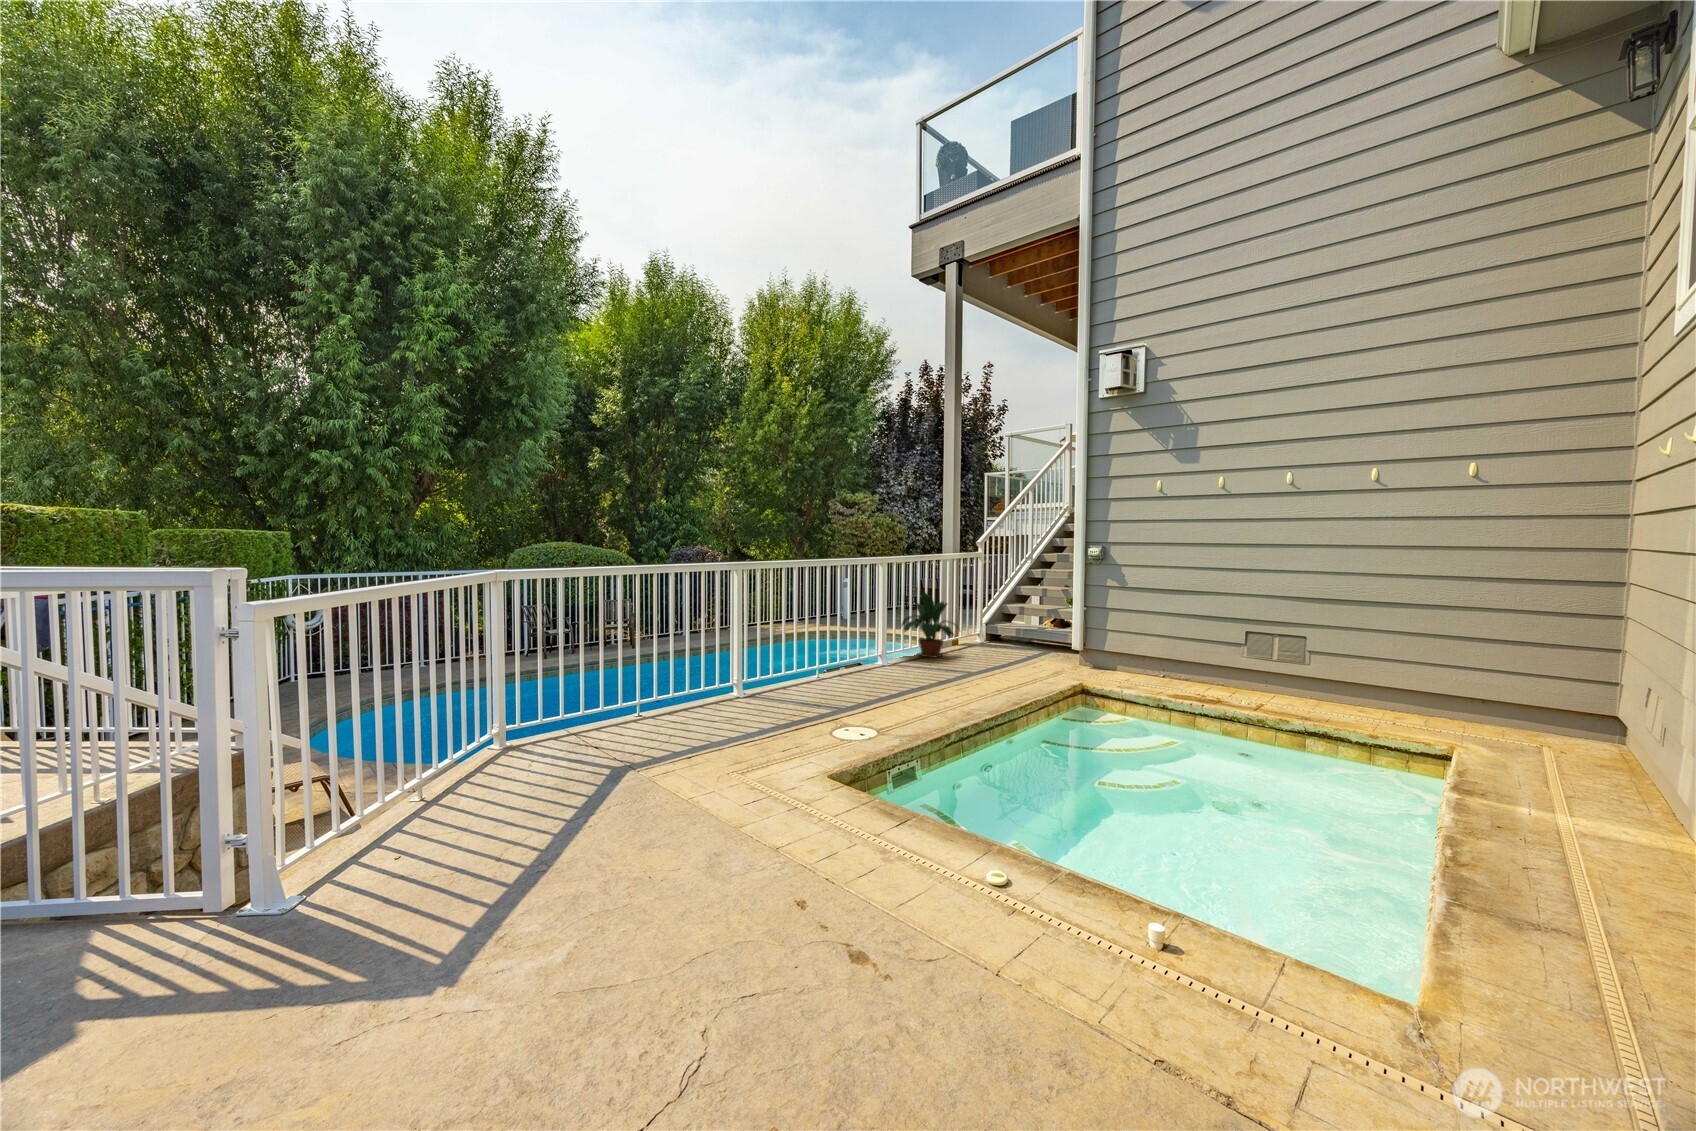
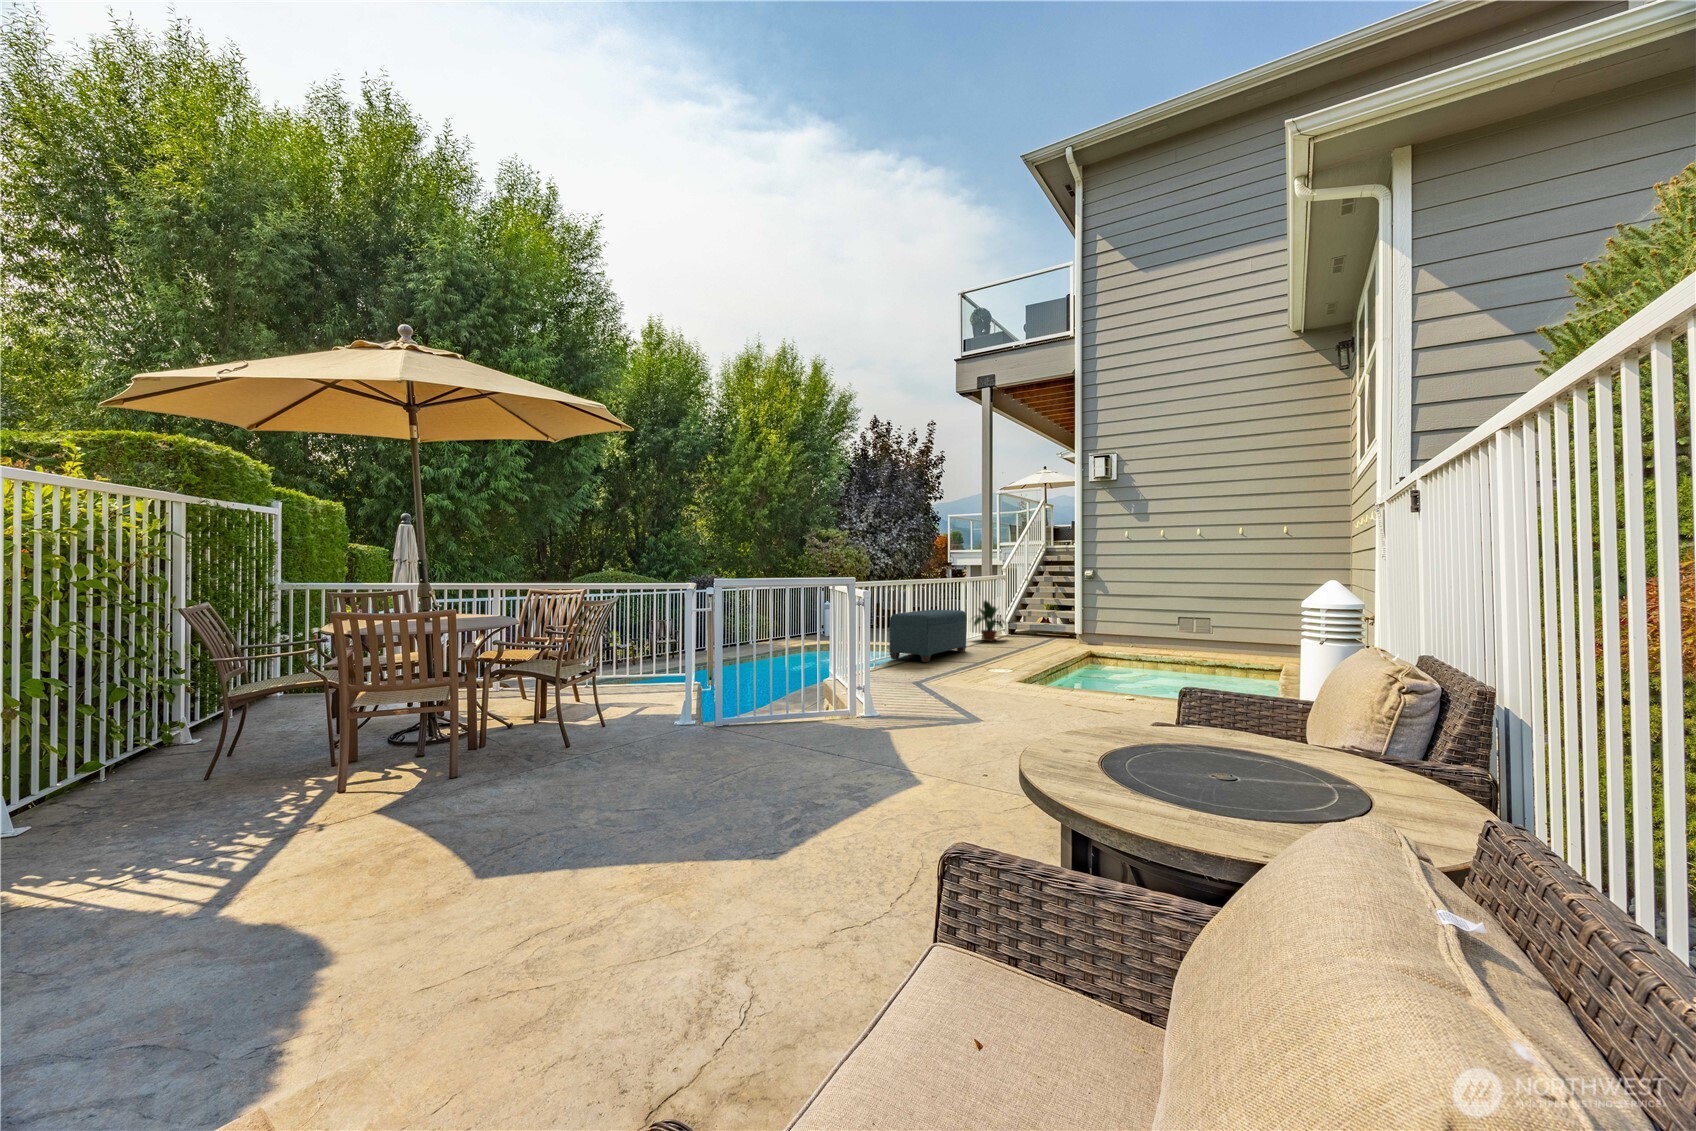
bench: none [711,605,868,698] -> present [890,610,966,662]

